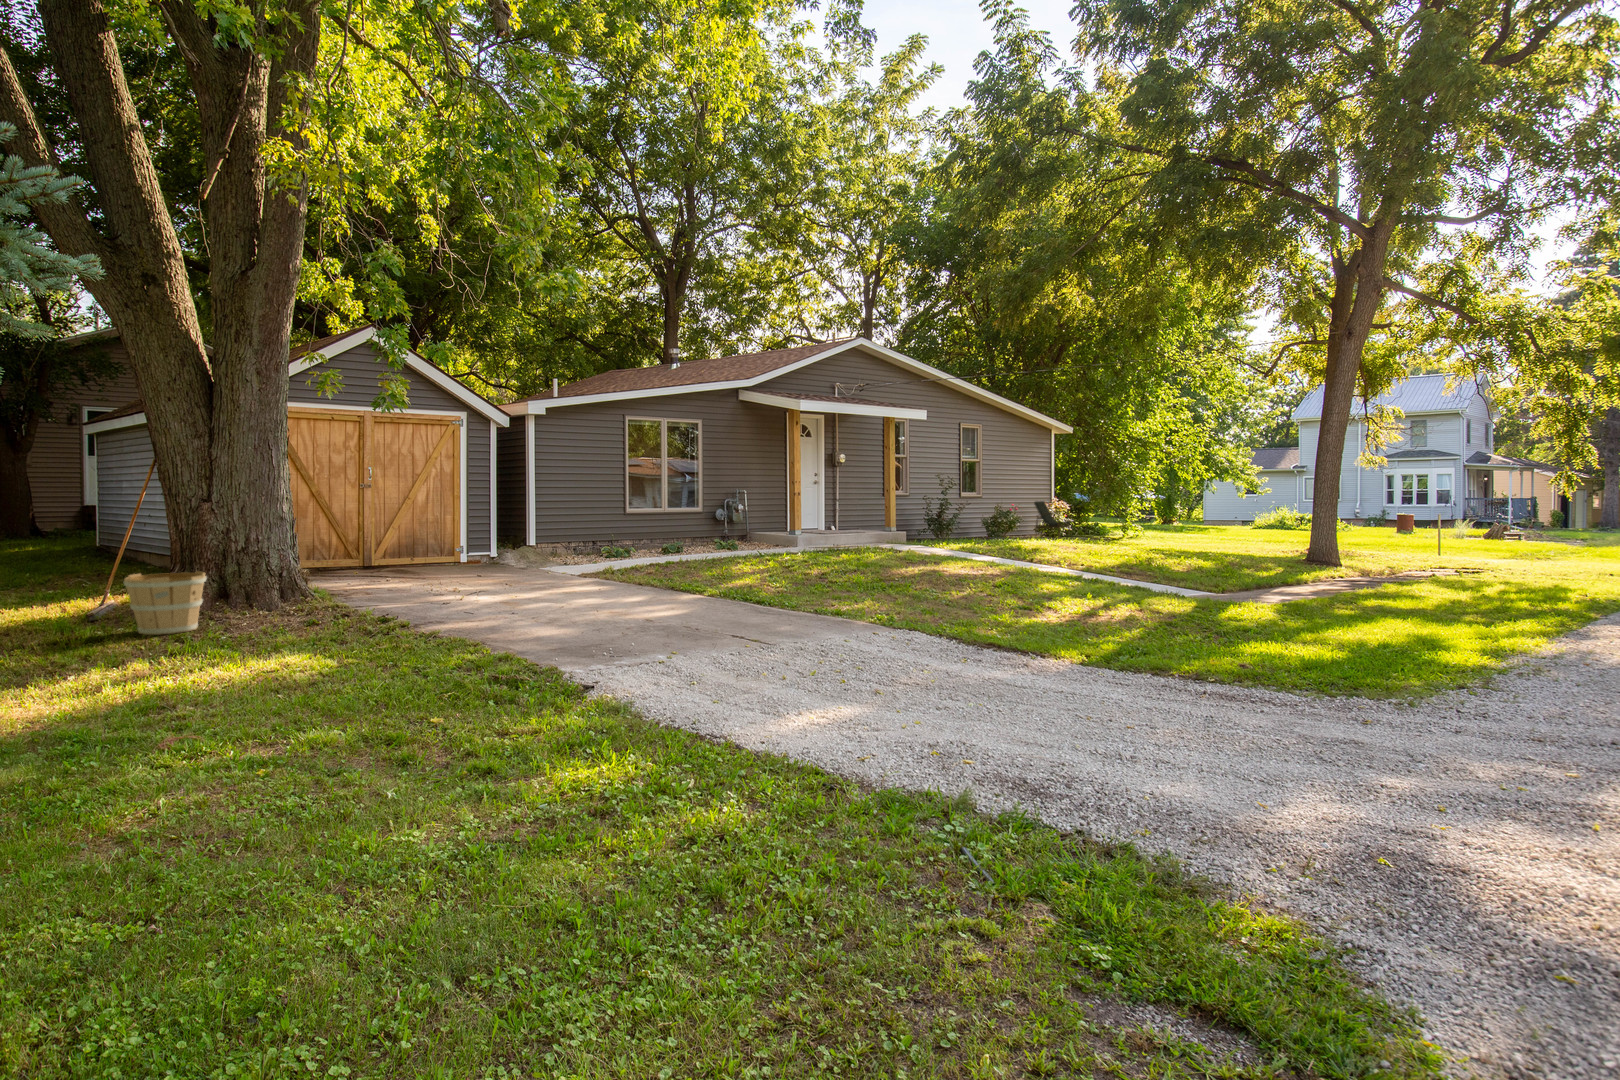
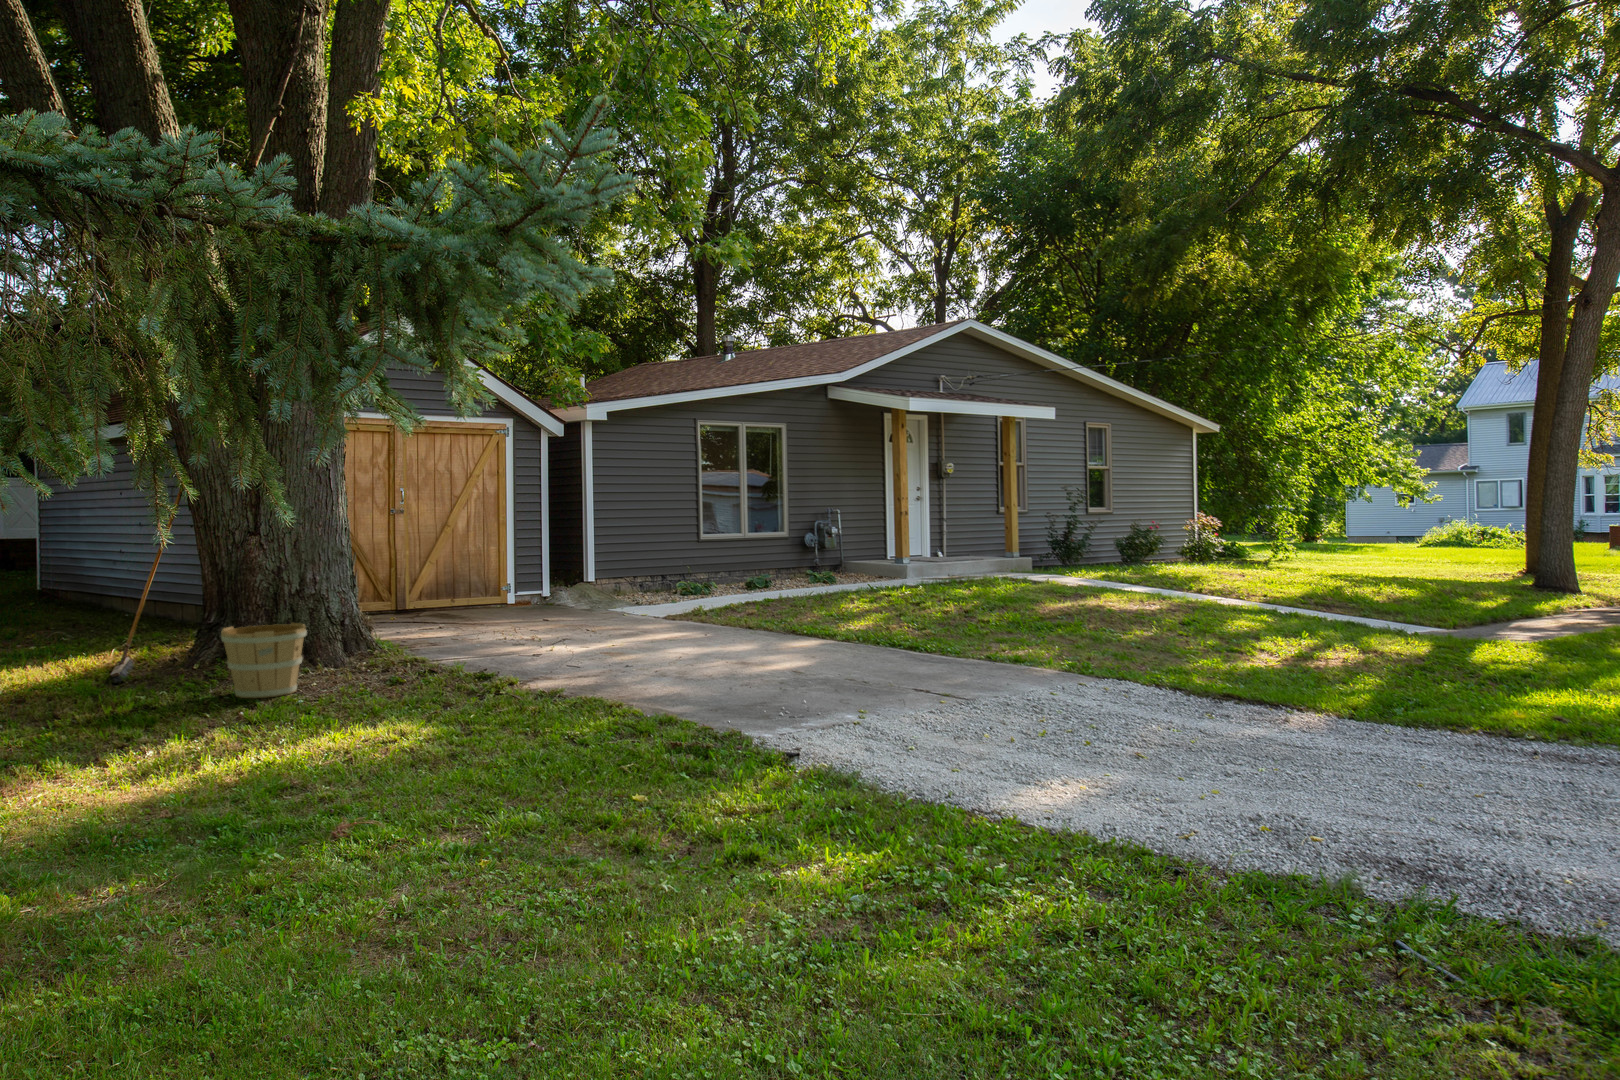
lounge chair: present [1034,501,1073,535] -> none [1172,516,1222,561]

